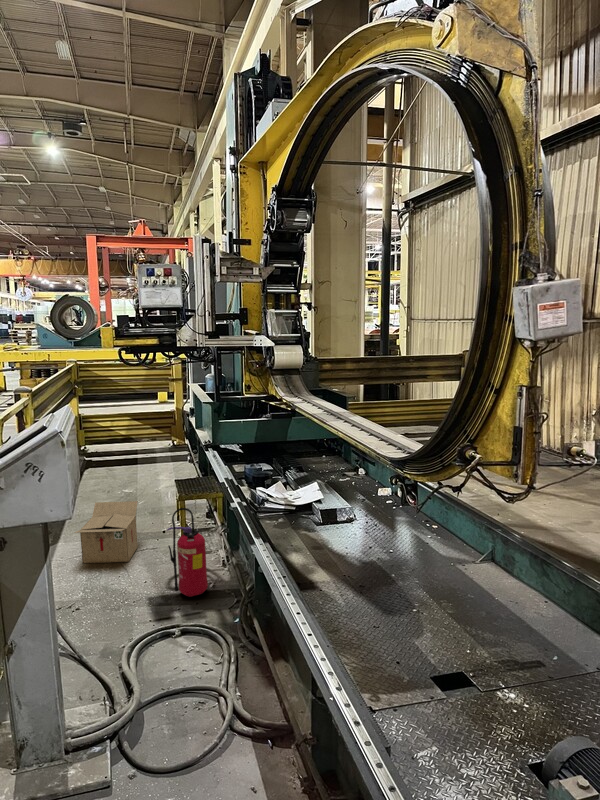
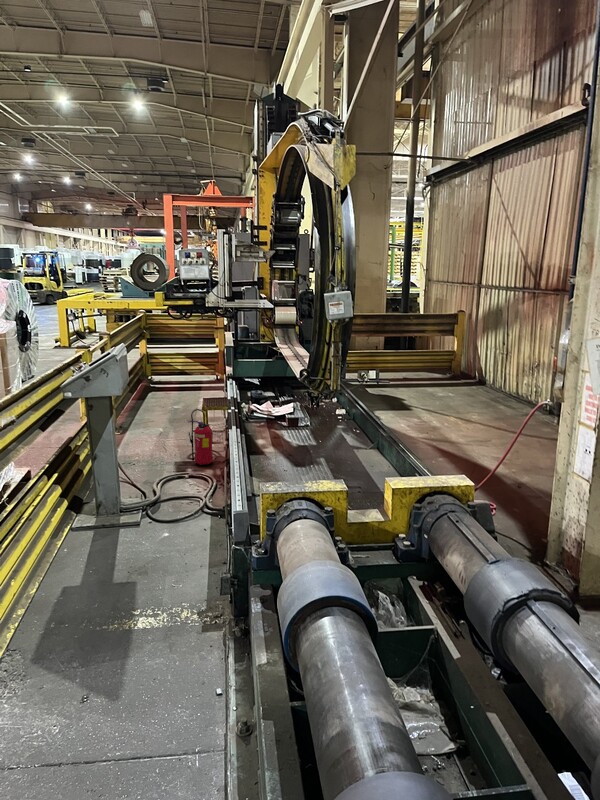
cardboard box: present [75,501,138,563] -> none [135,408,177,446]

